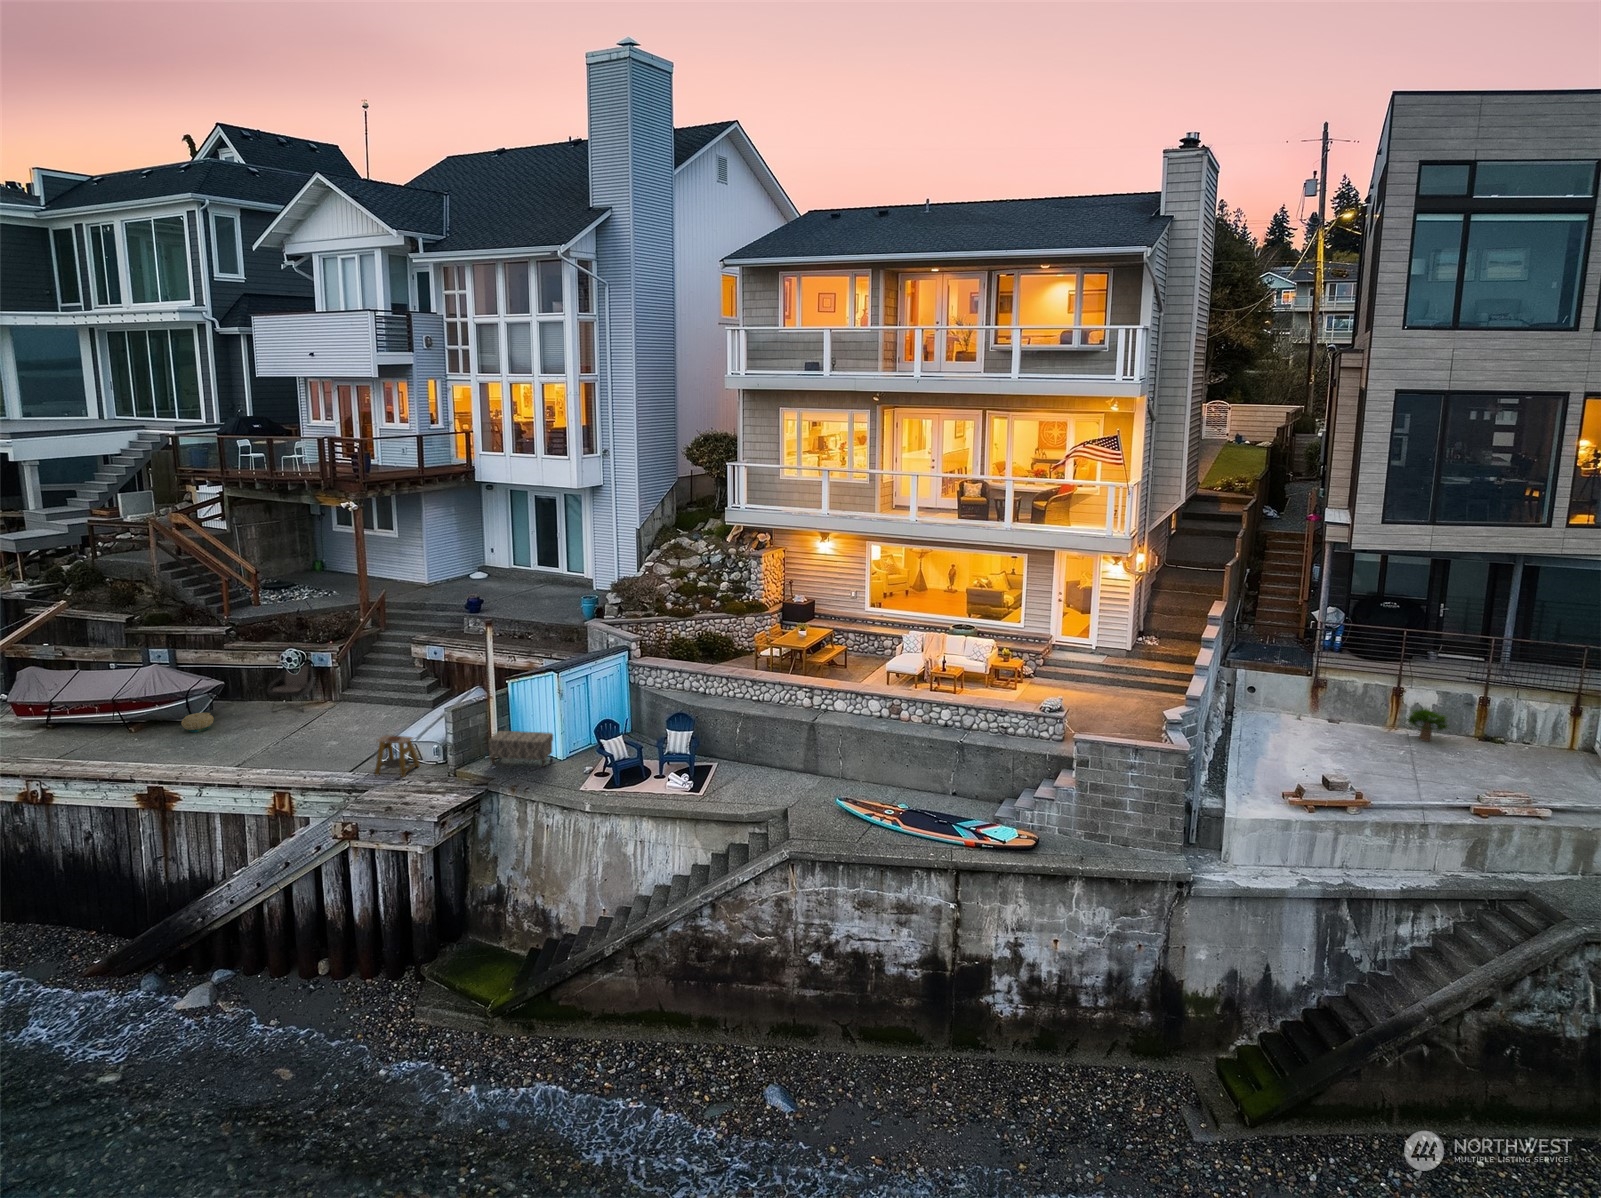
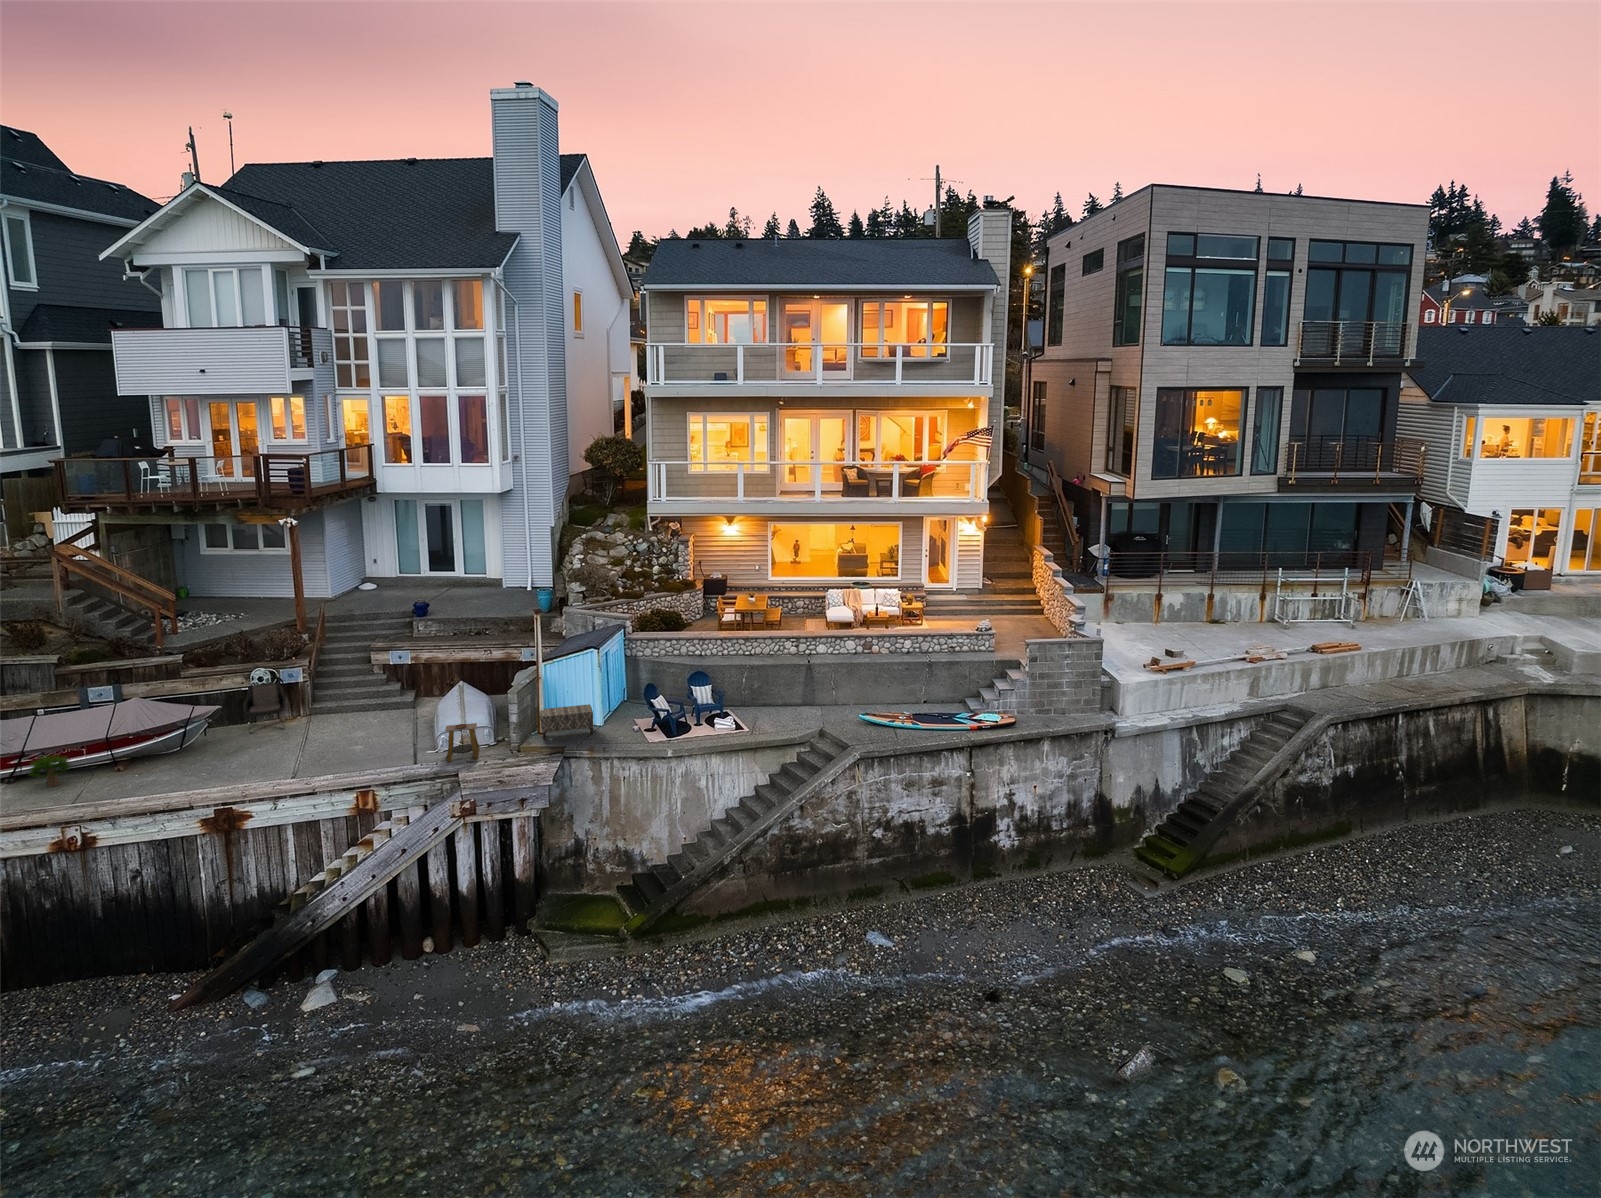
potted plant: present [1406,708,1449,741] -> present [29,756,71,787]
basket: present [181,713,214,732] -> none [176,740,209,761]

